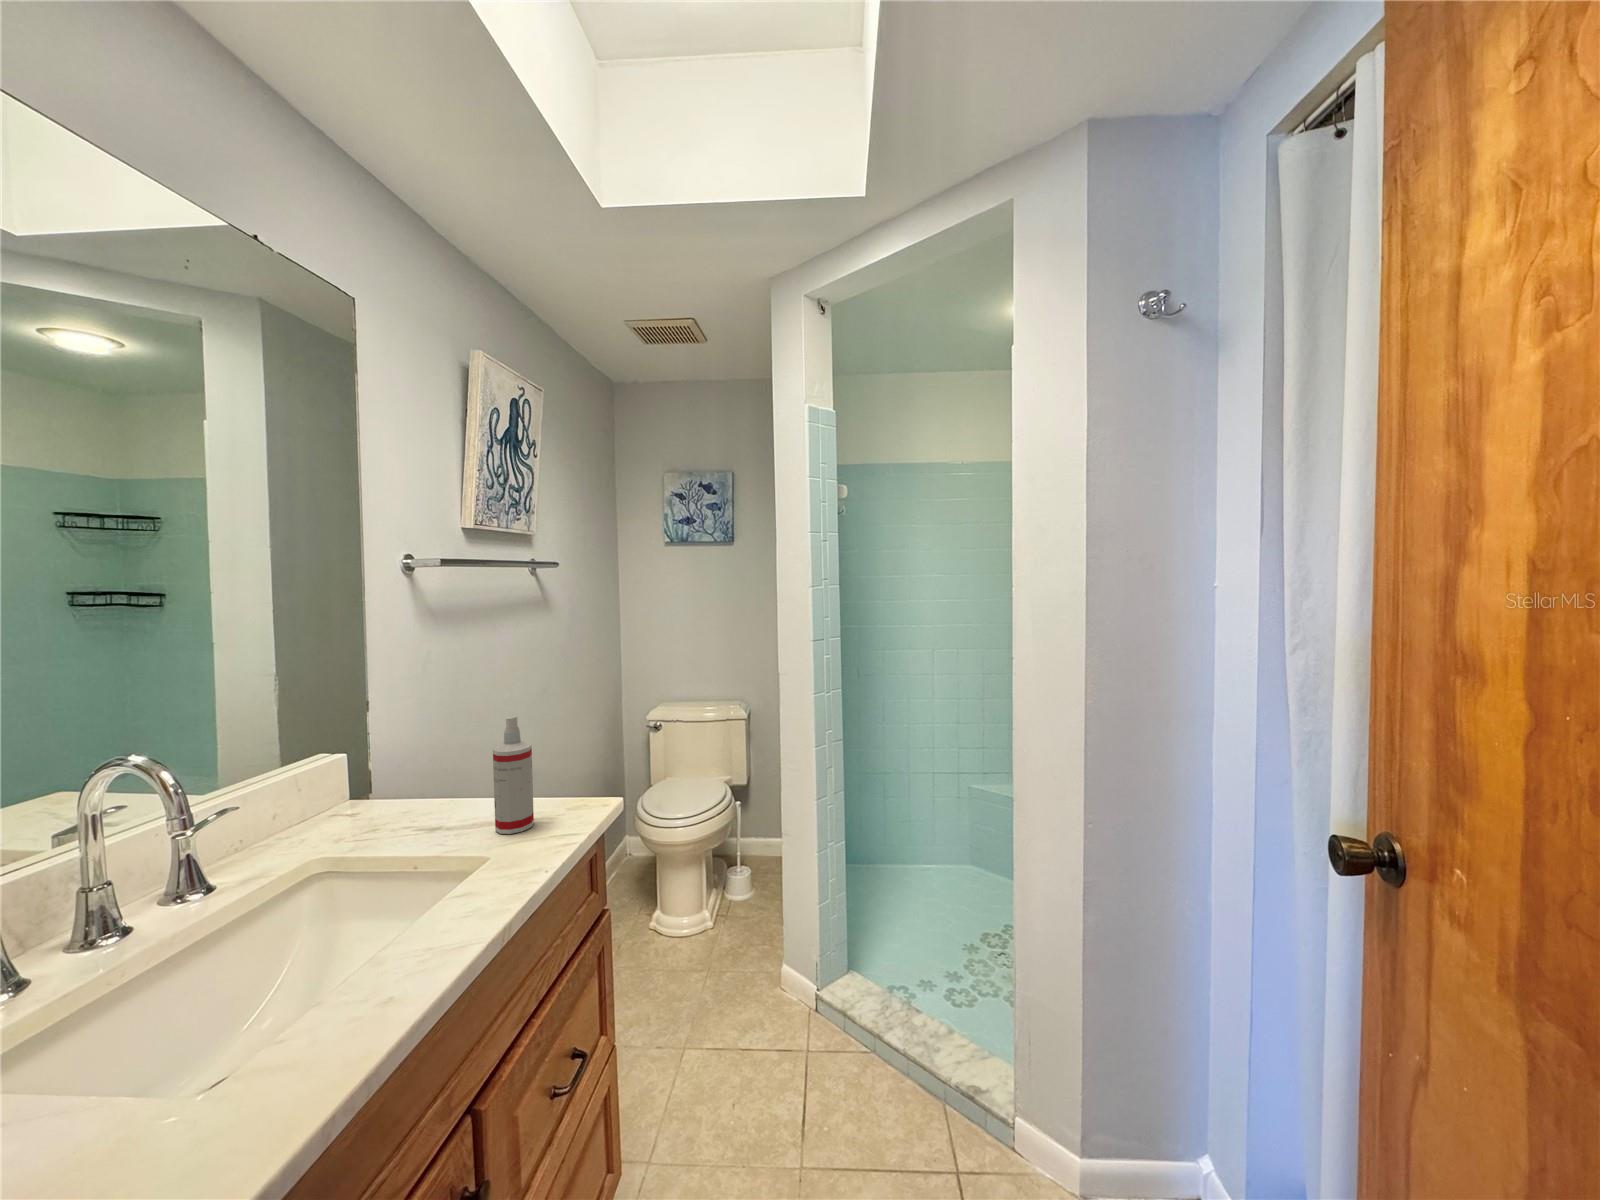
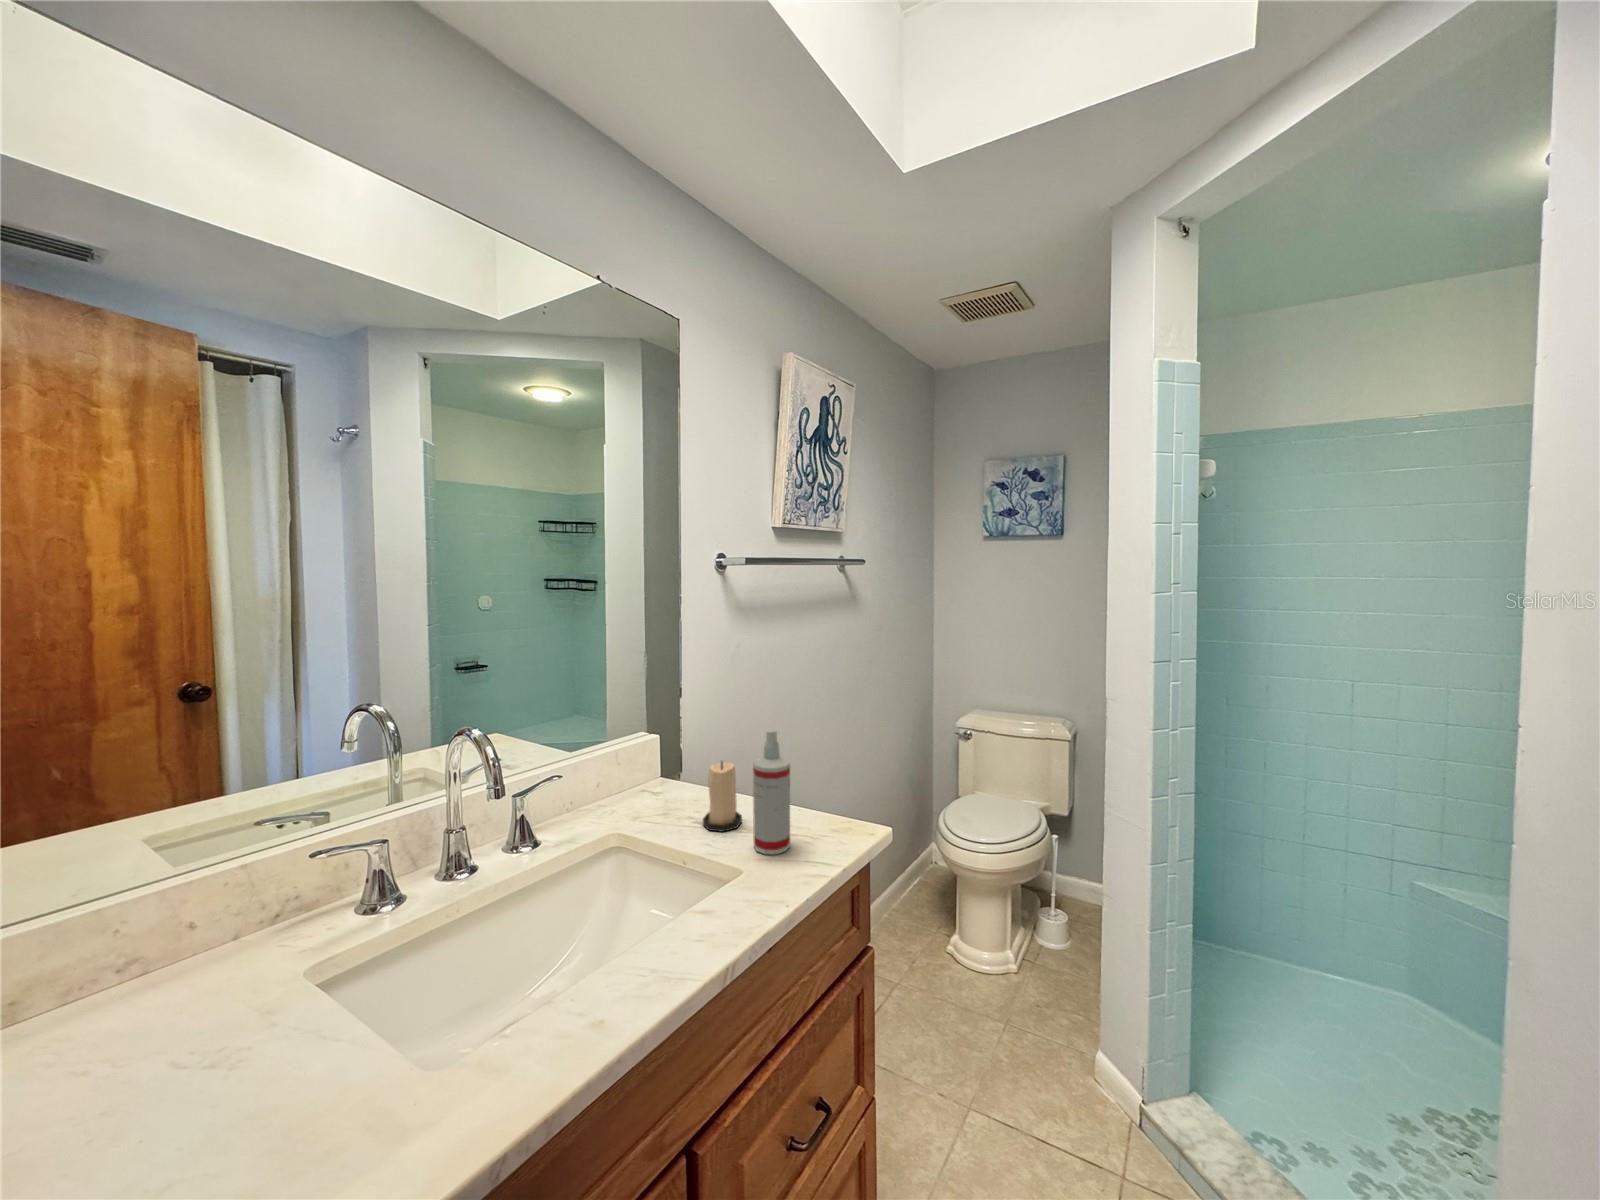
candle: none [428,759,473,831] -> present [703,761,742,832]

